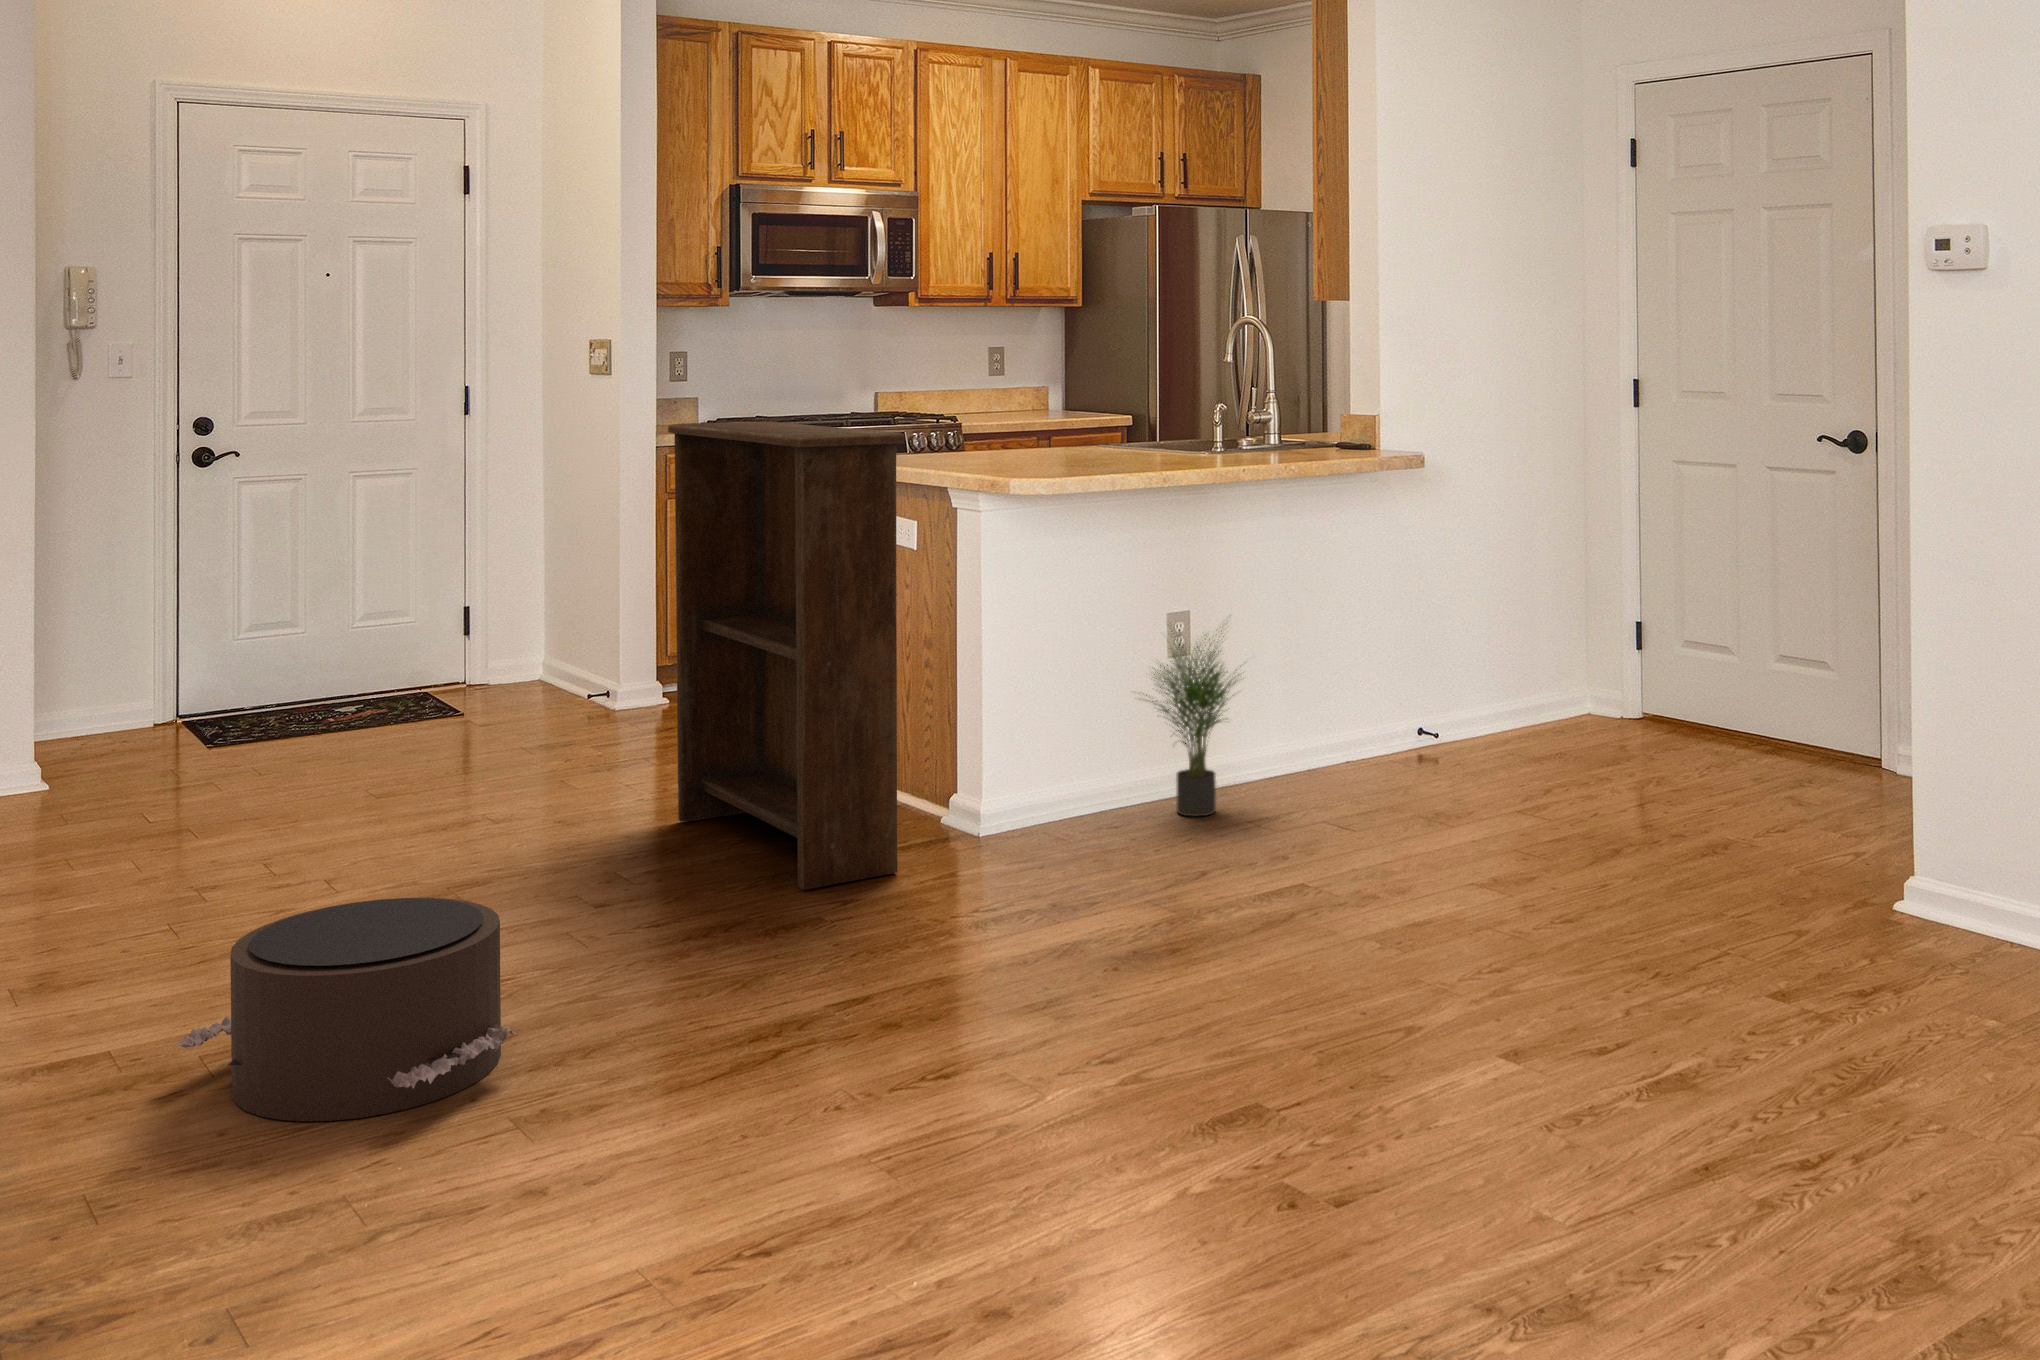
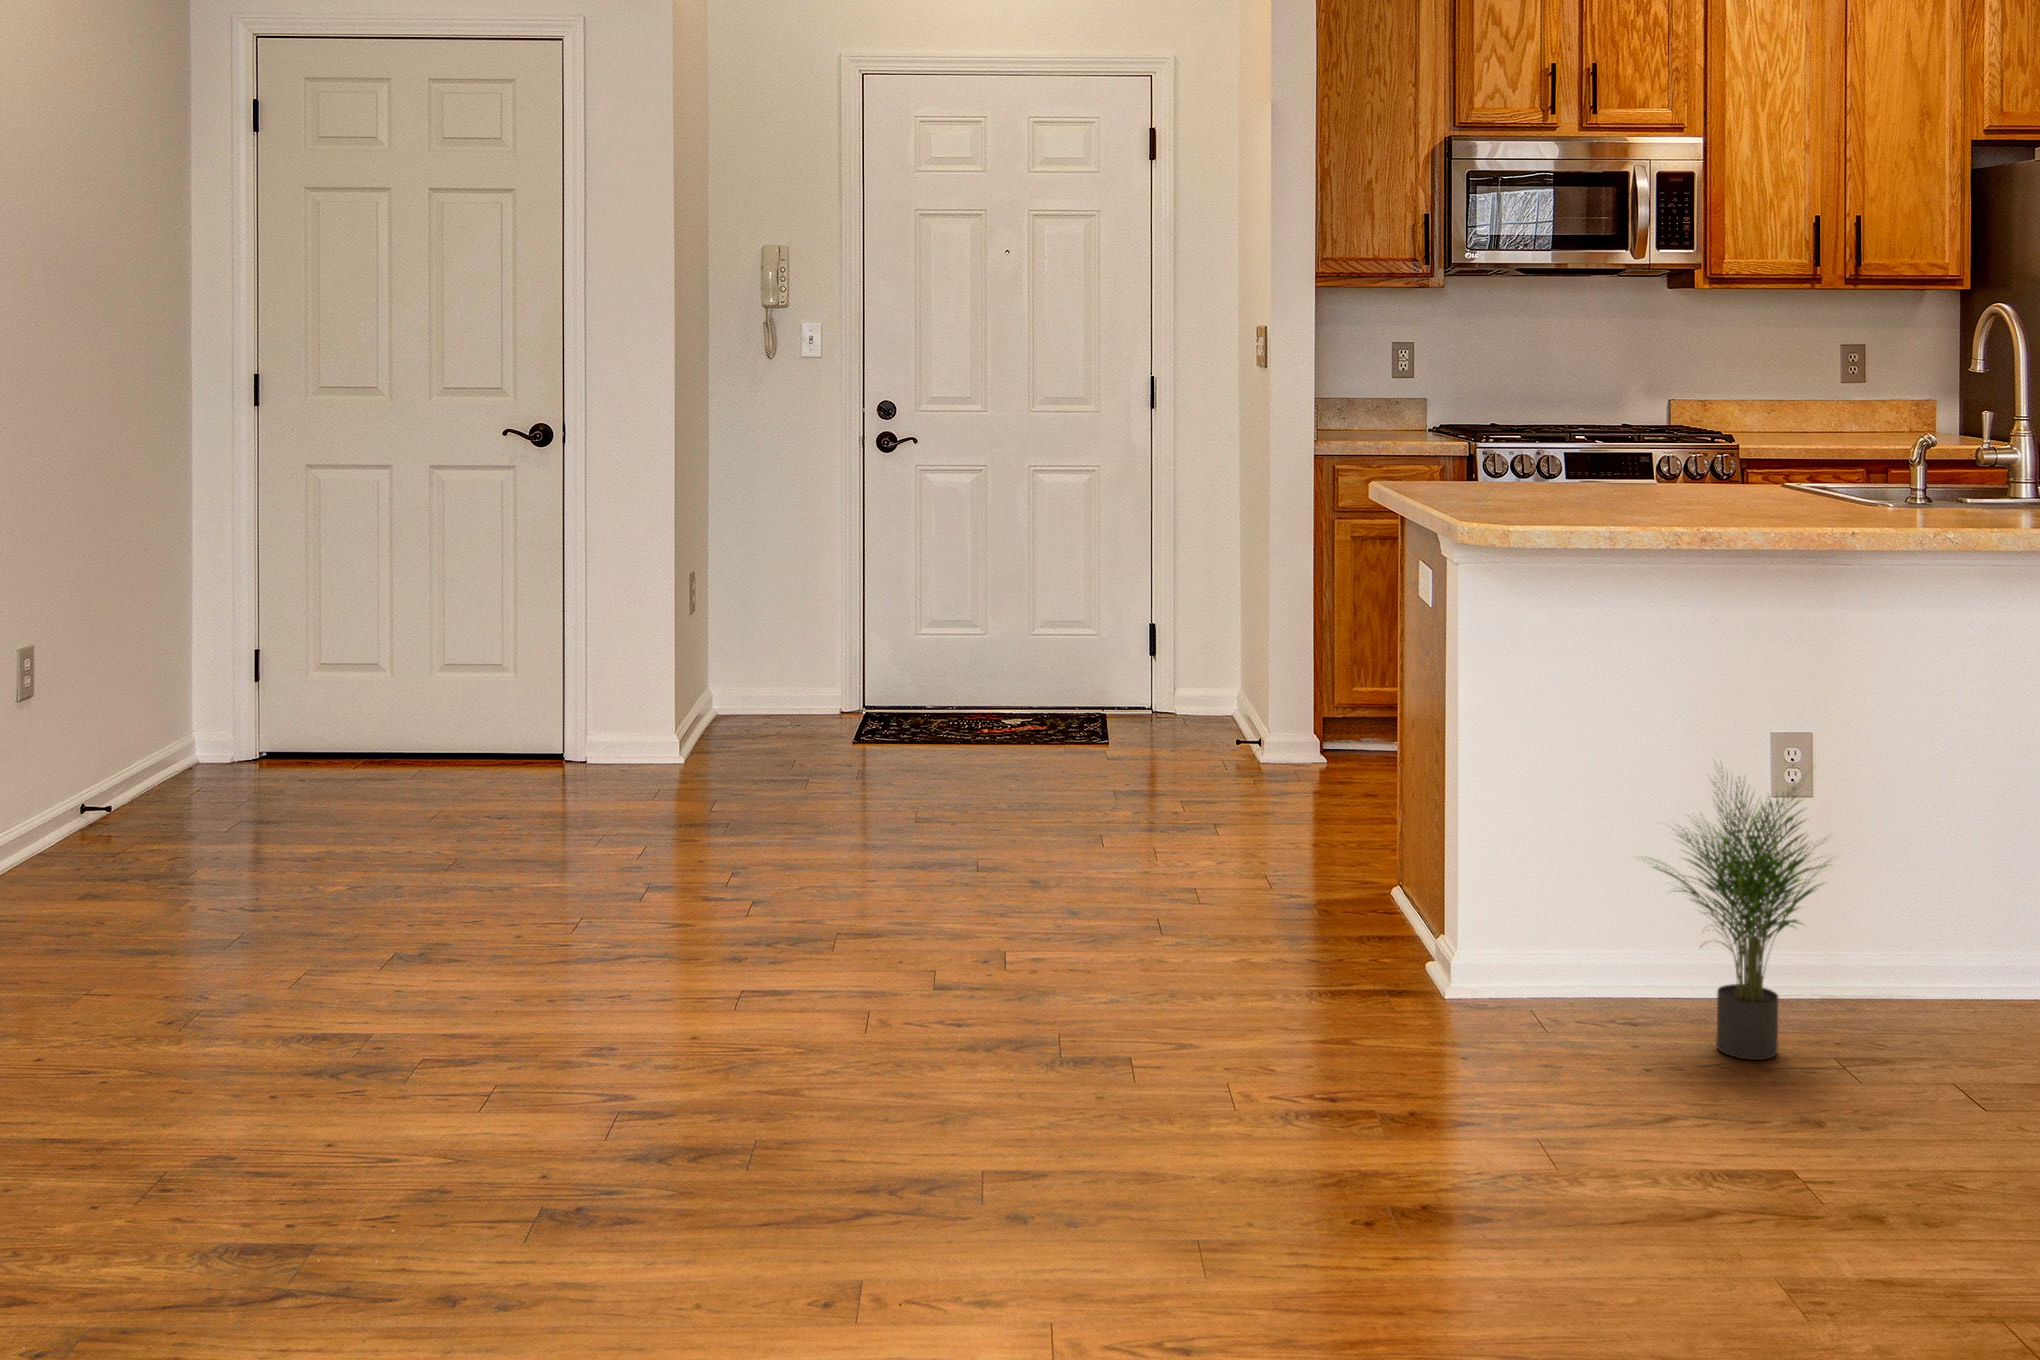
bookshelf: present [668,422,905,889] -> none [1111,438,1264,1044]
pouf: present [175,898,519,1121] -> none [313,951,597,1196]

